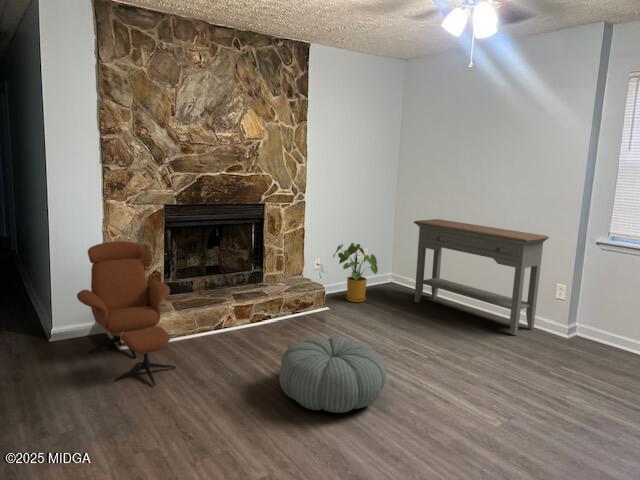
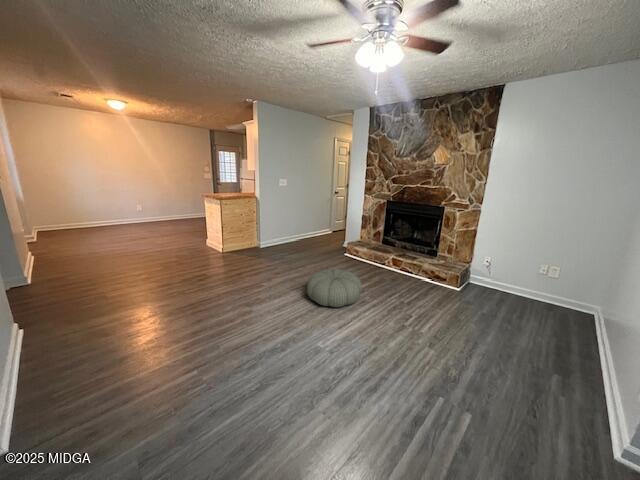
console table: present [414,219,549,335] -> none [529,245,634,418]
lounge chair: present [77,241,176,386] -> none [320,213,370,265]
house plant: present [333,243,378,302] -> none [478,250,528,301]

